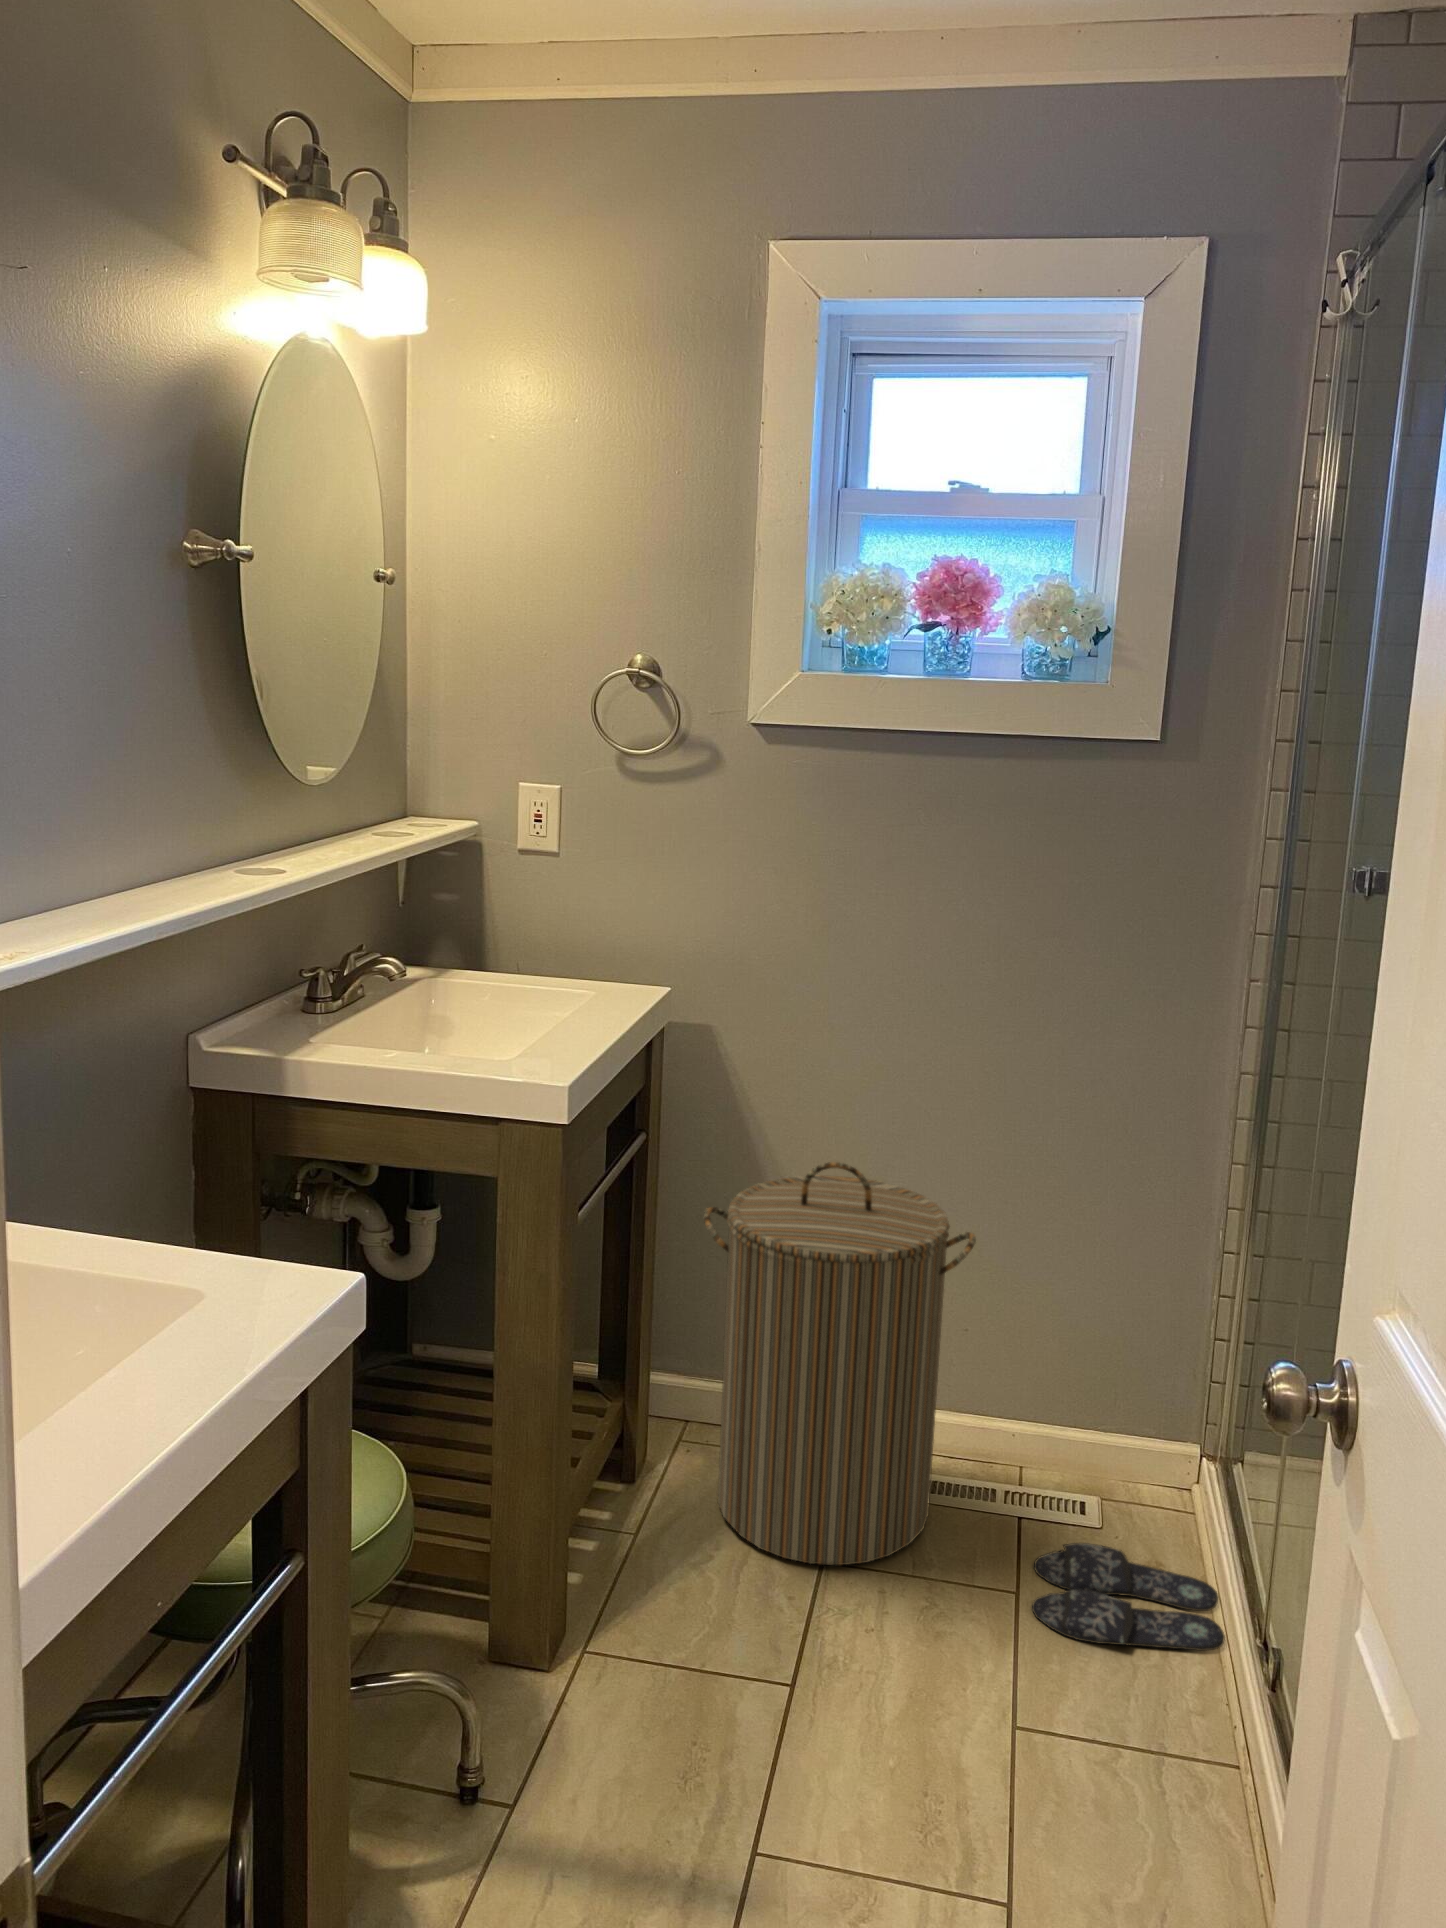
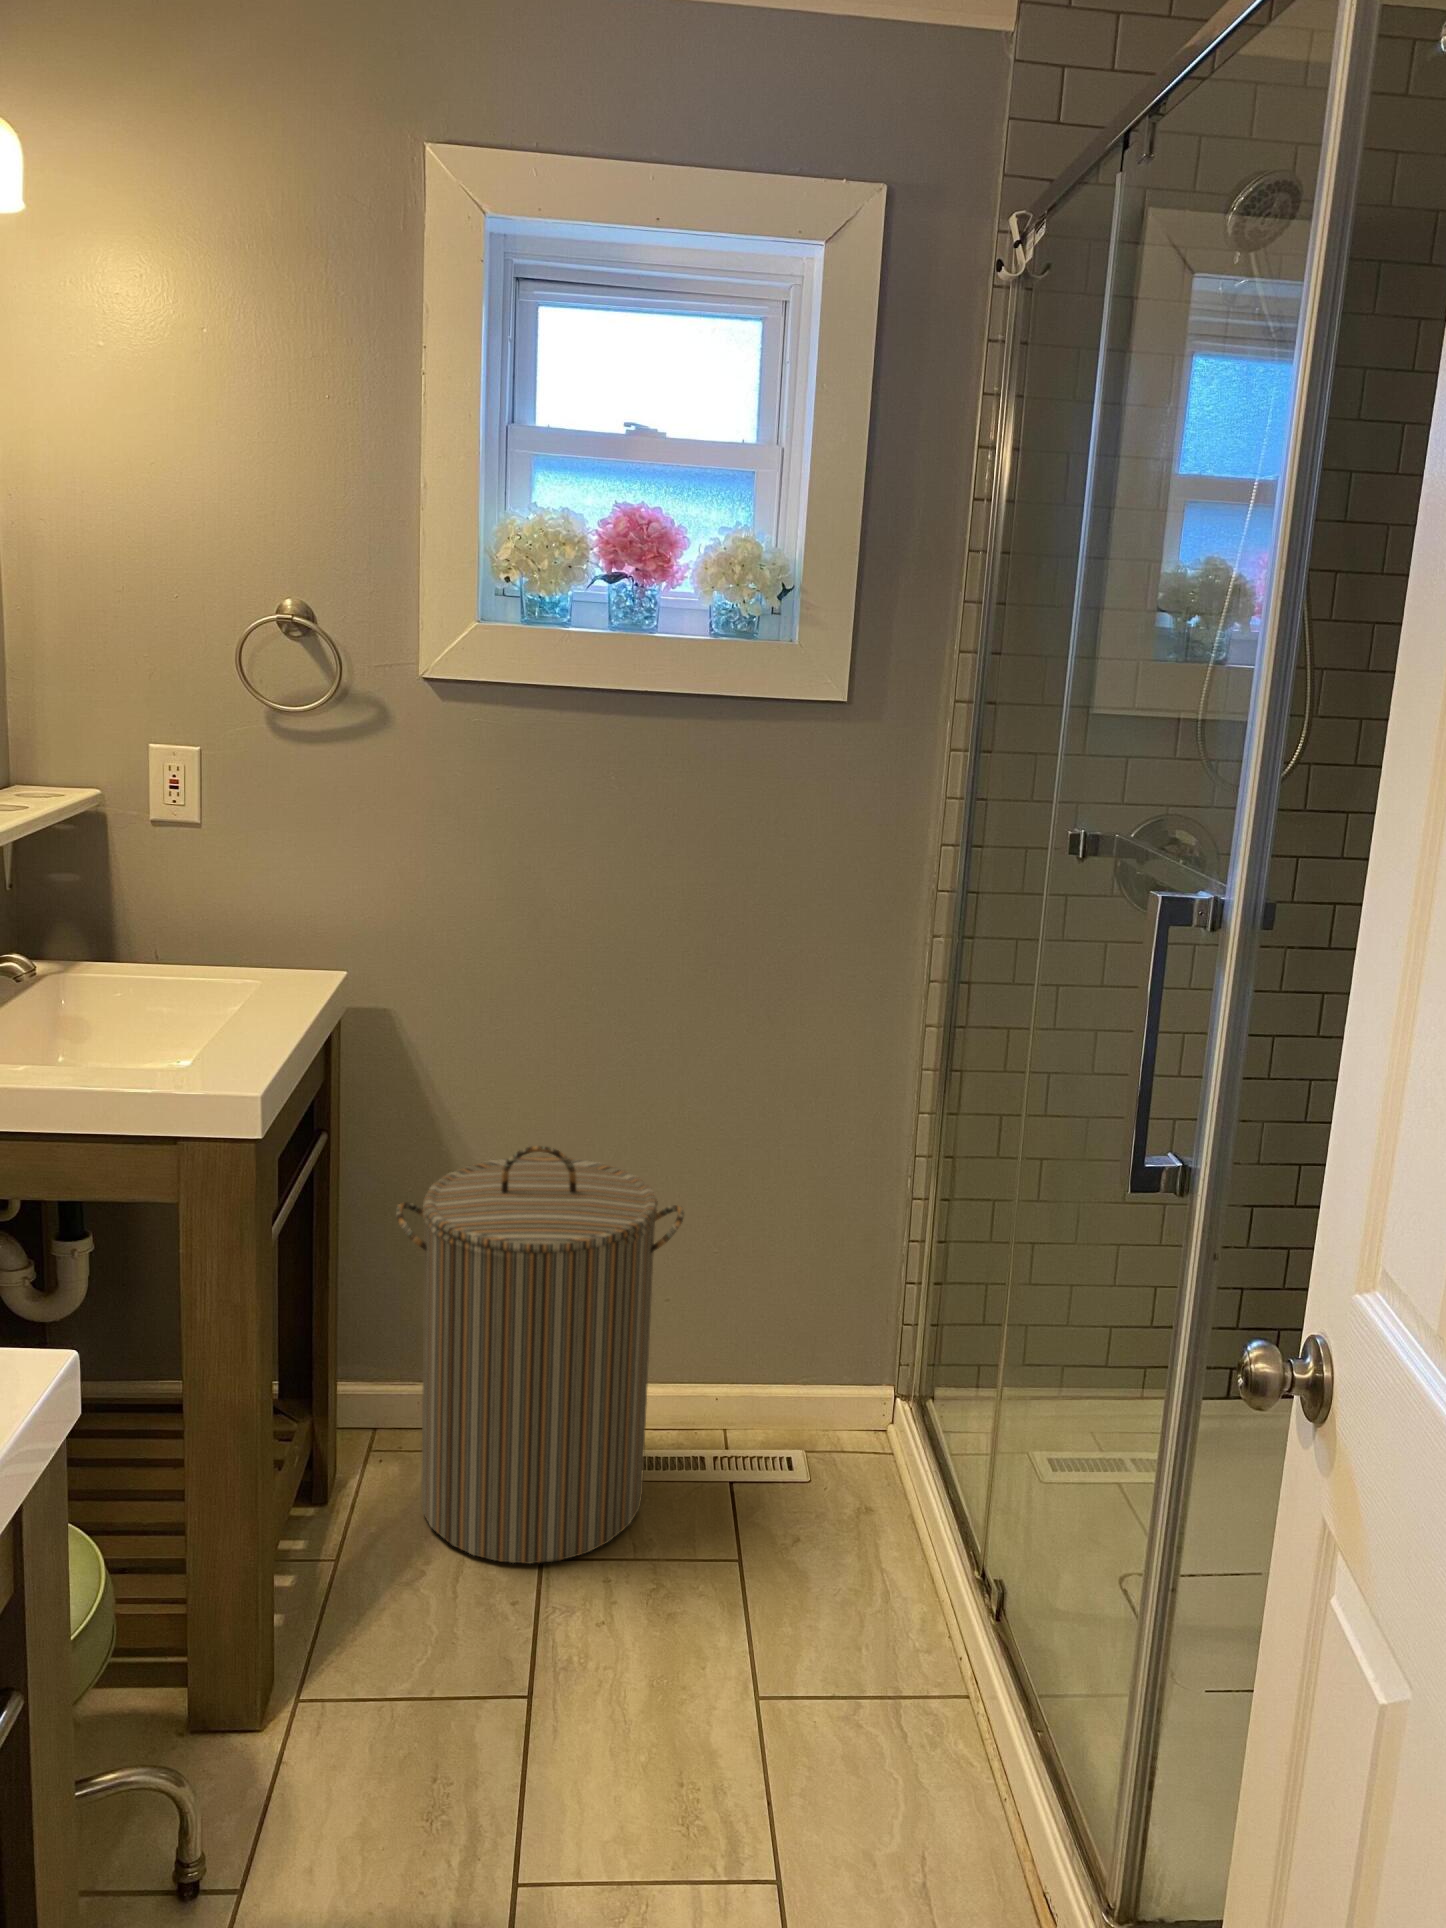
slippers: present [1032,1543,1225,1651] -> none [752,1499,938,1600]

